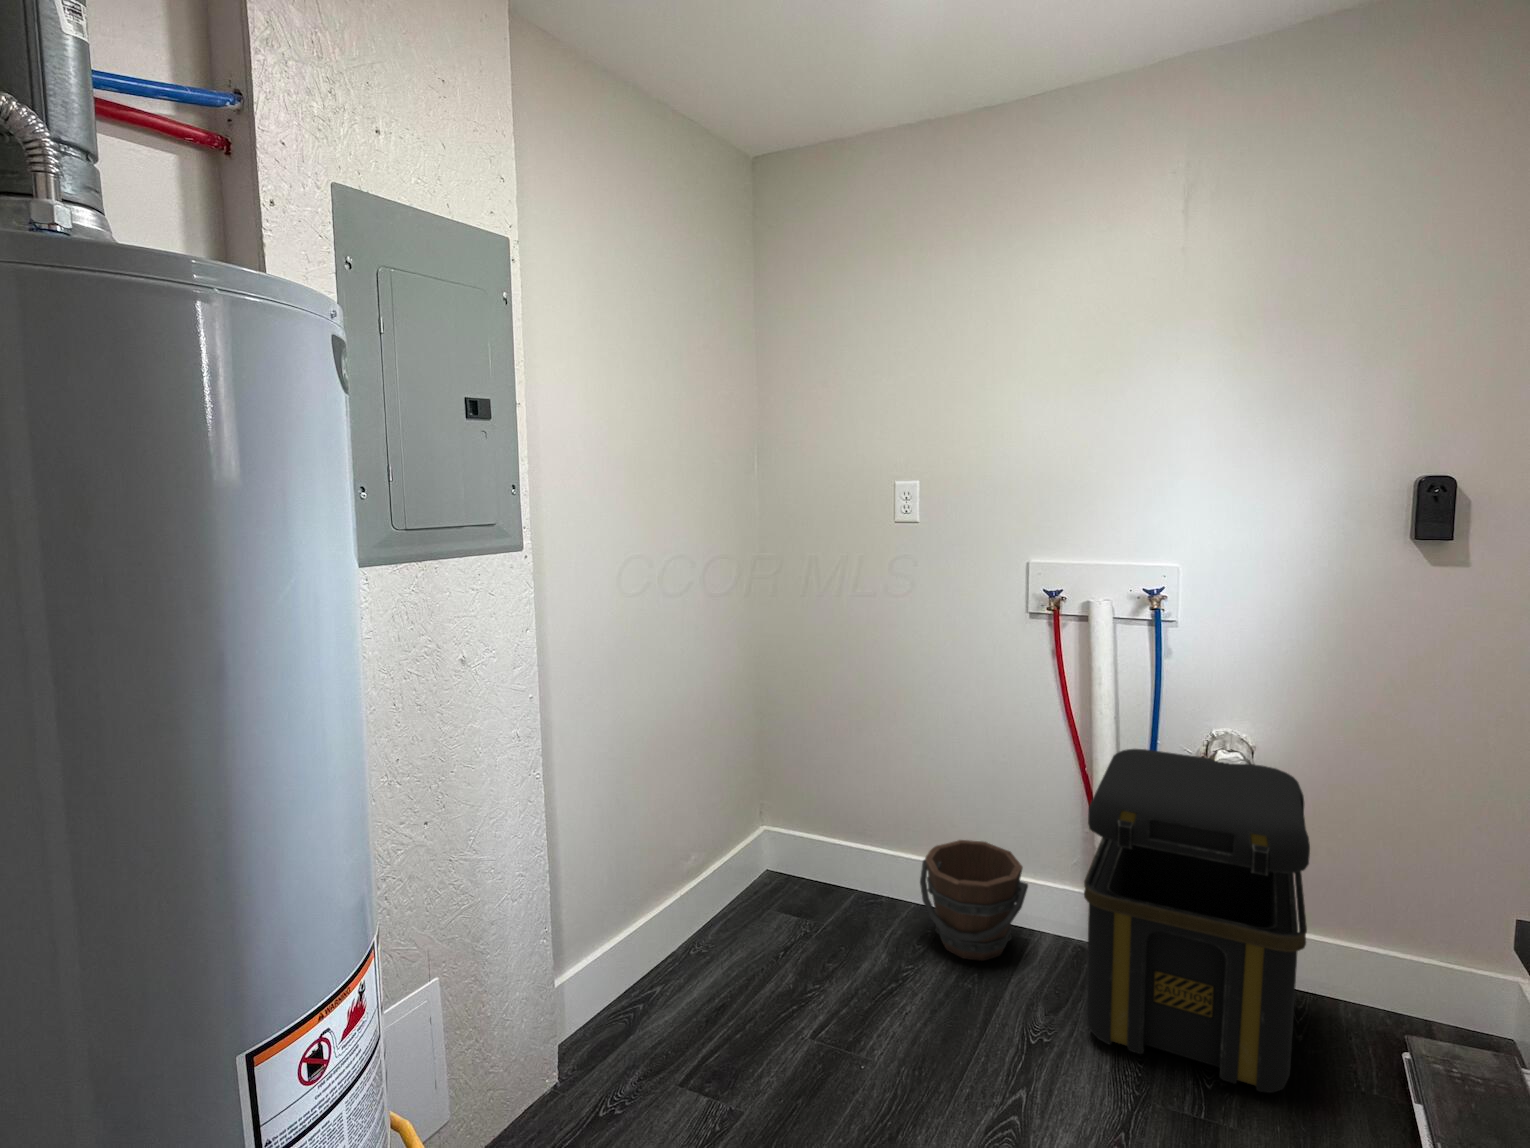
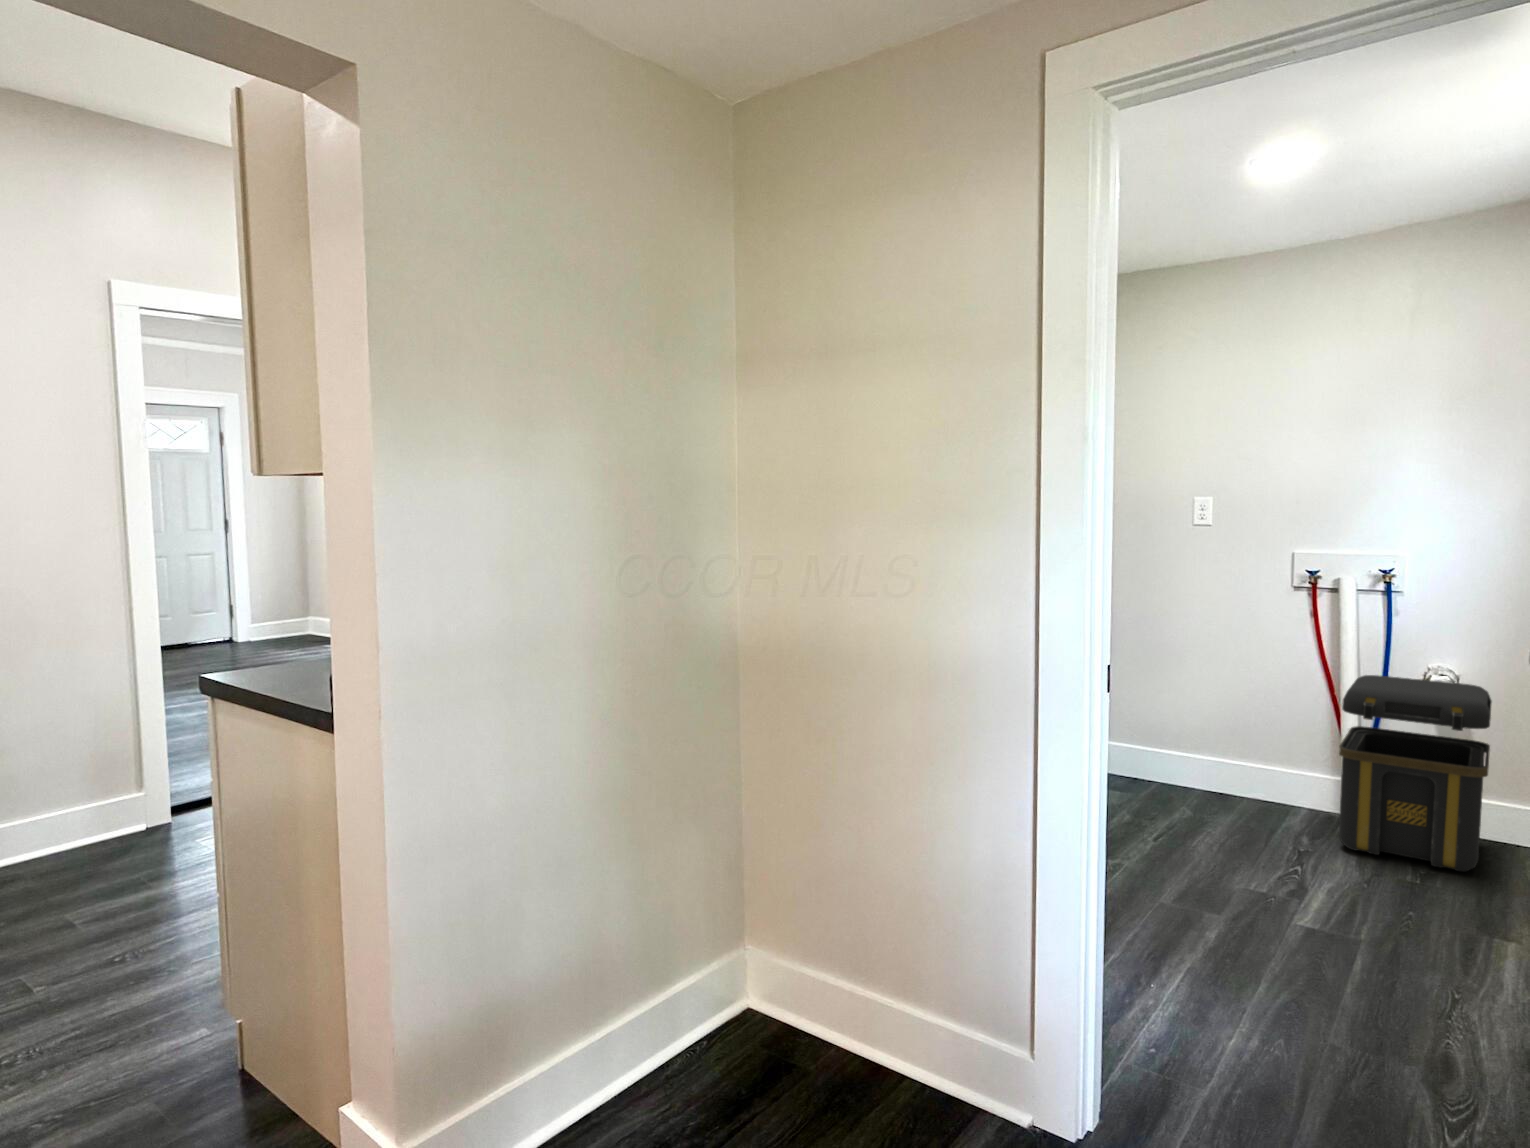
bucket: present [920,840,1028,961] -> none [1211,744,1293,818]

